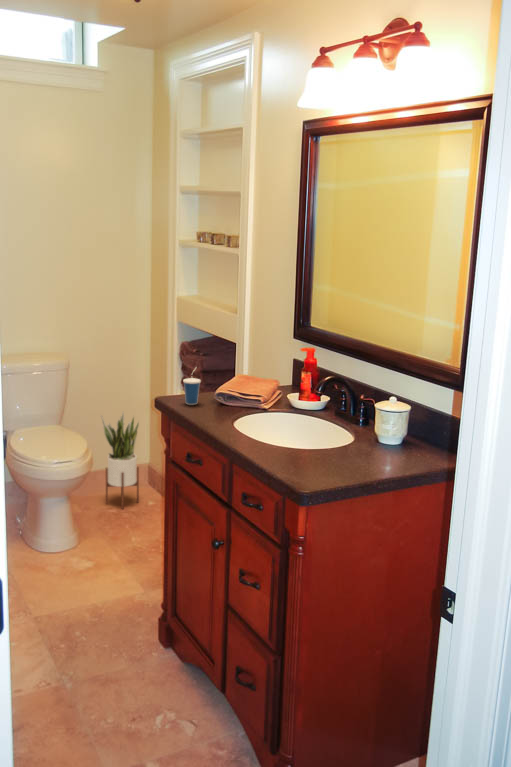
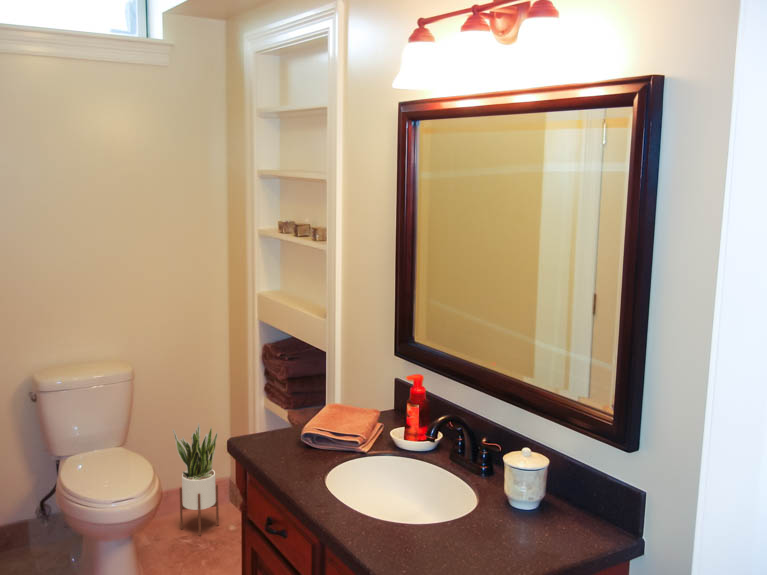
cup: present [183,378,201,405] -> none [261,403,283,451]

